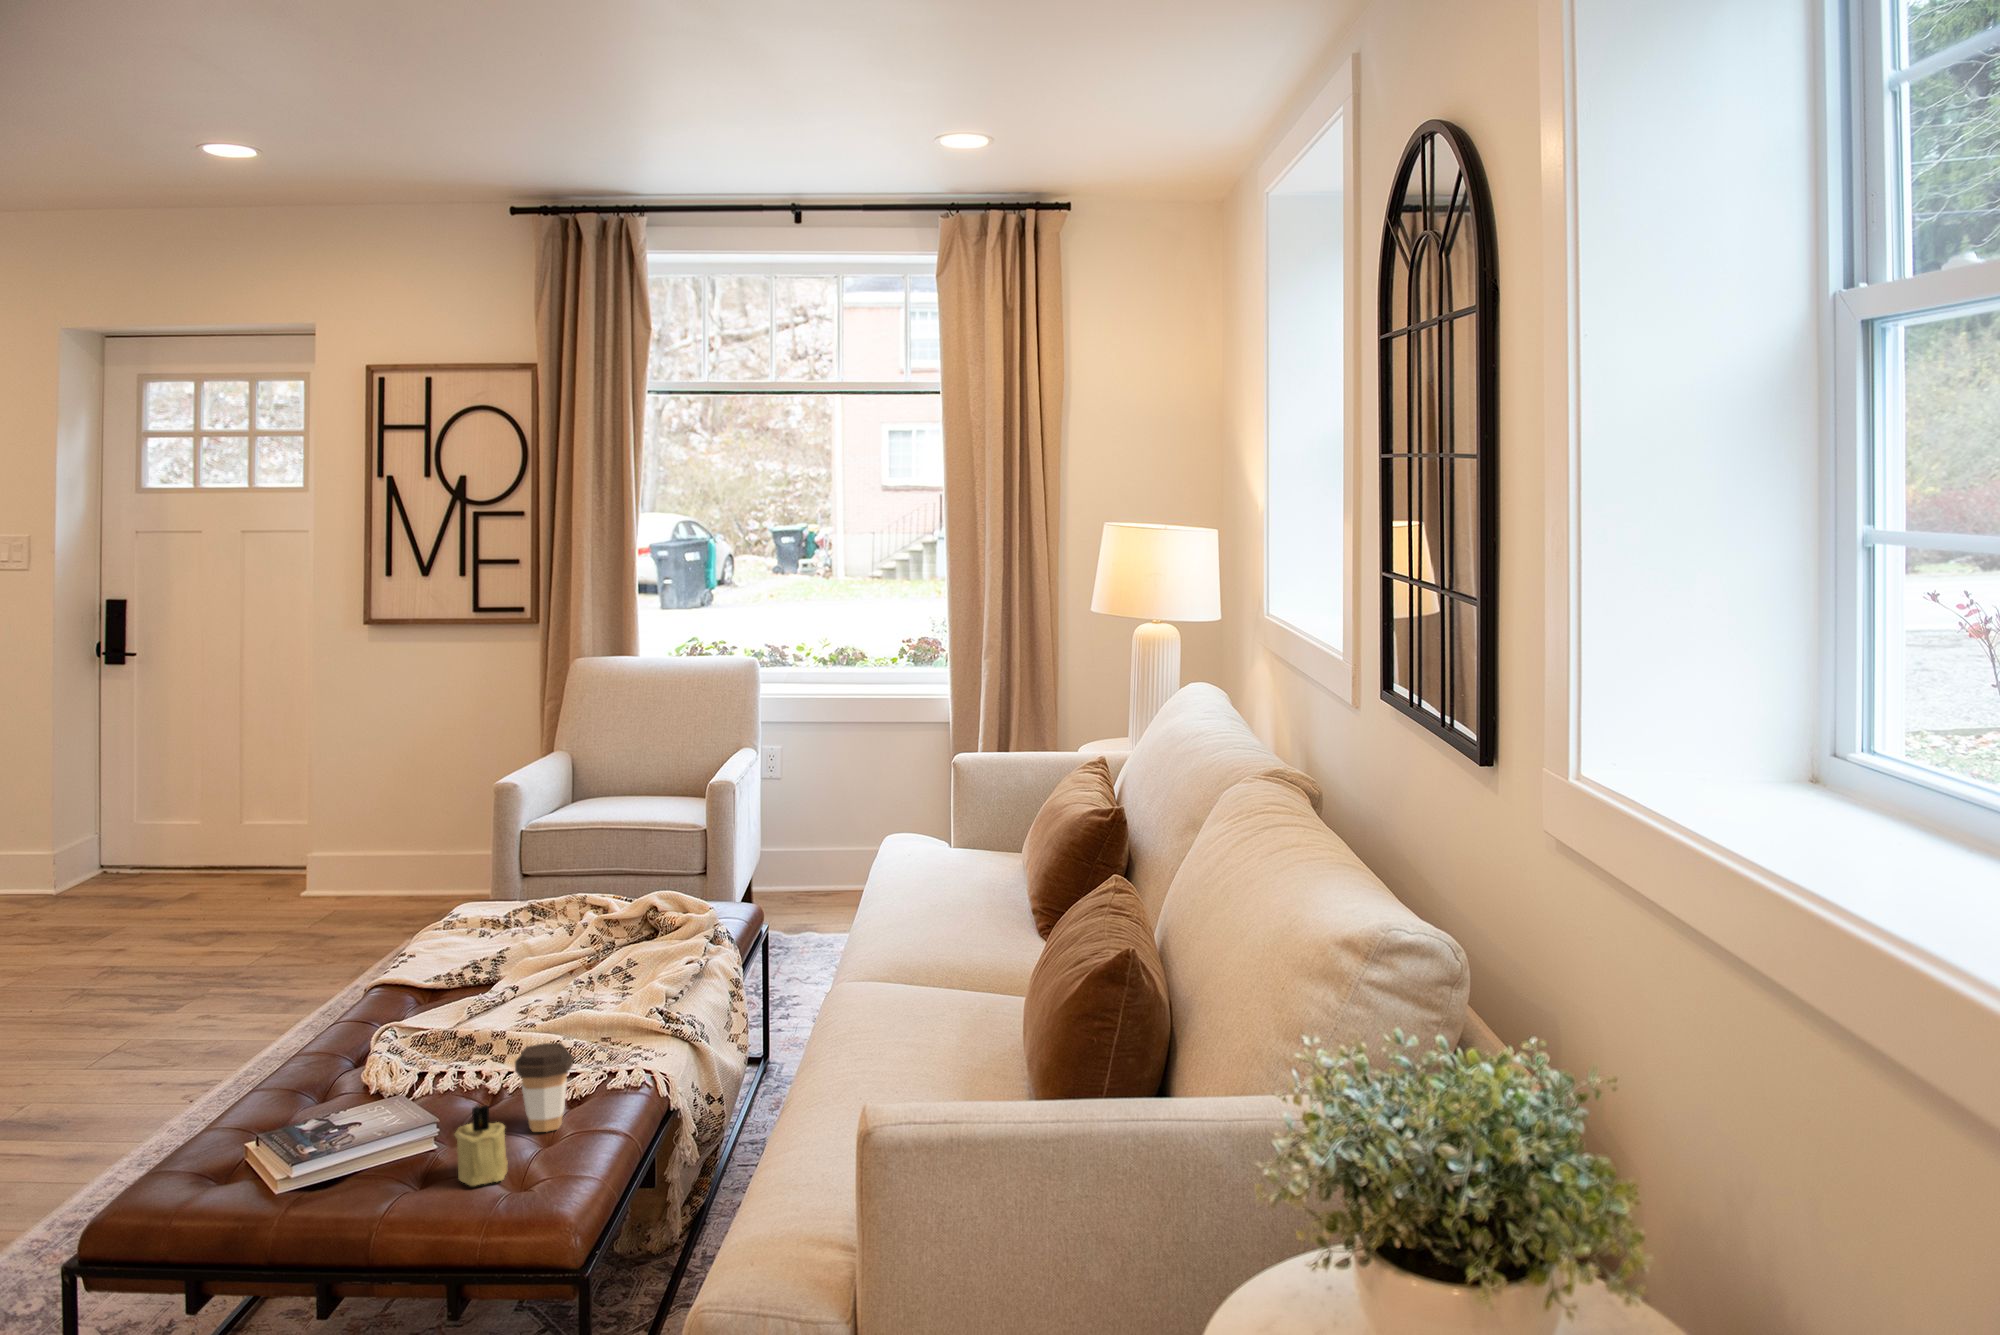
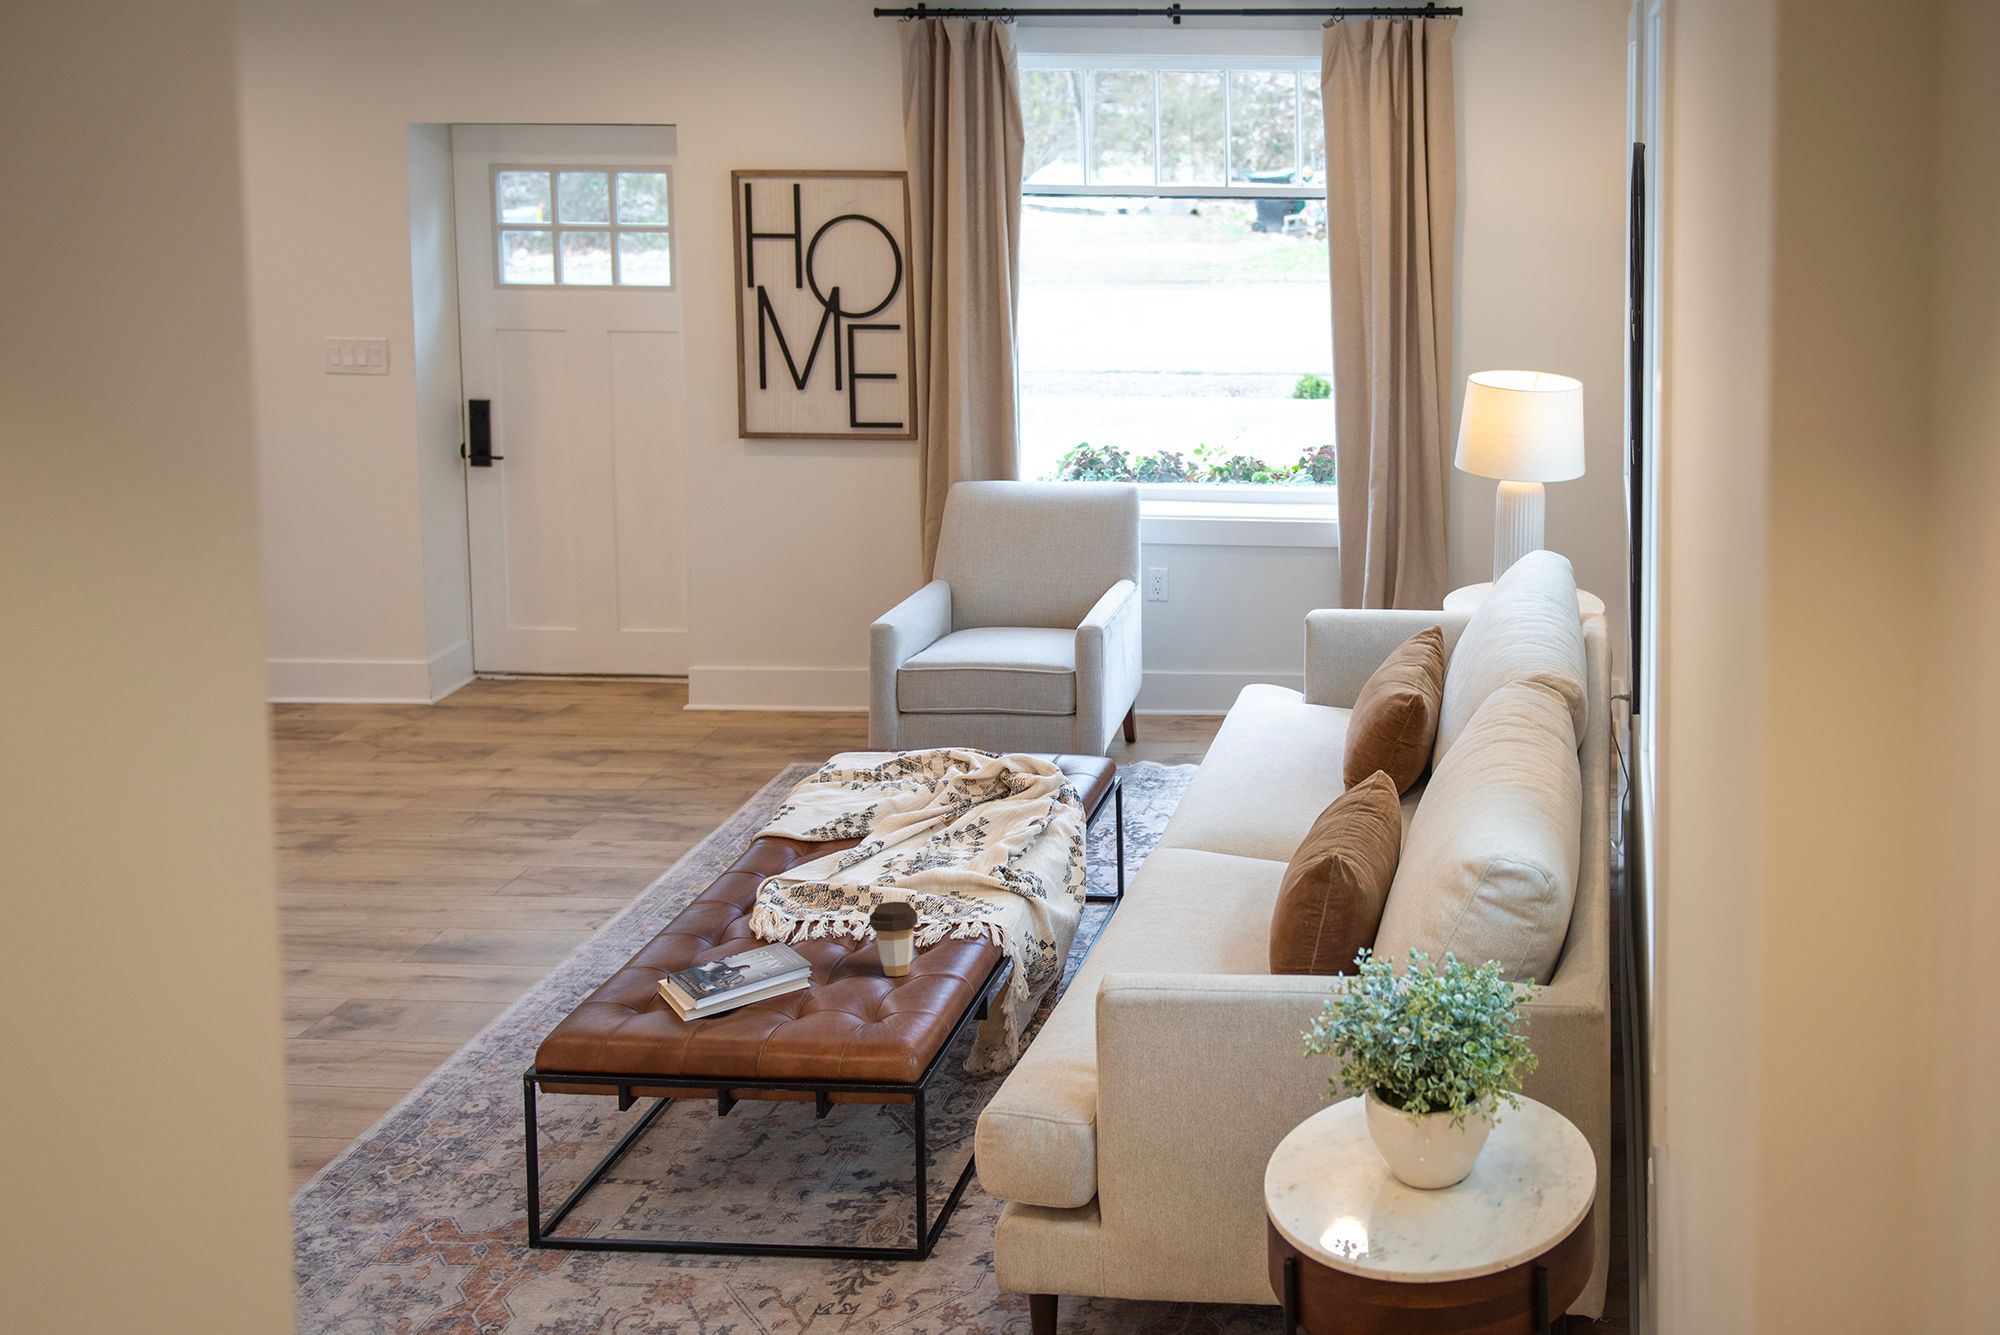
candle: present [455,1106,508,1186] -> none [821,952,865,1018]

